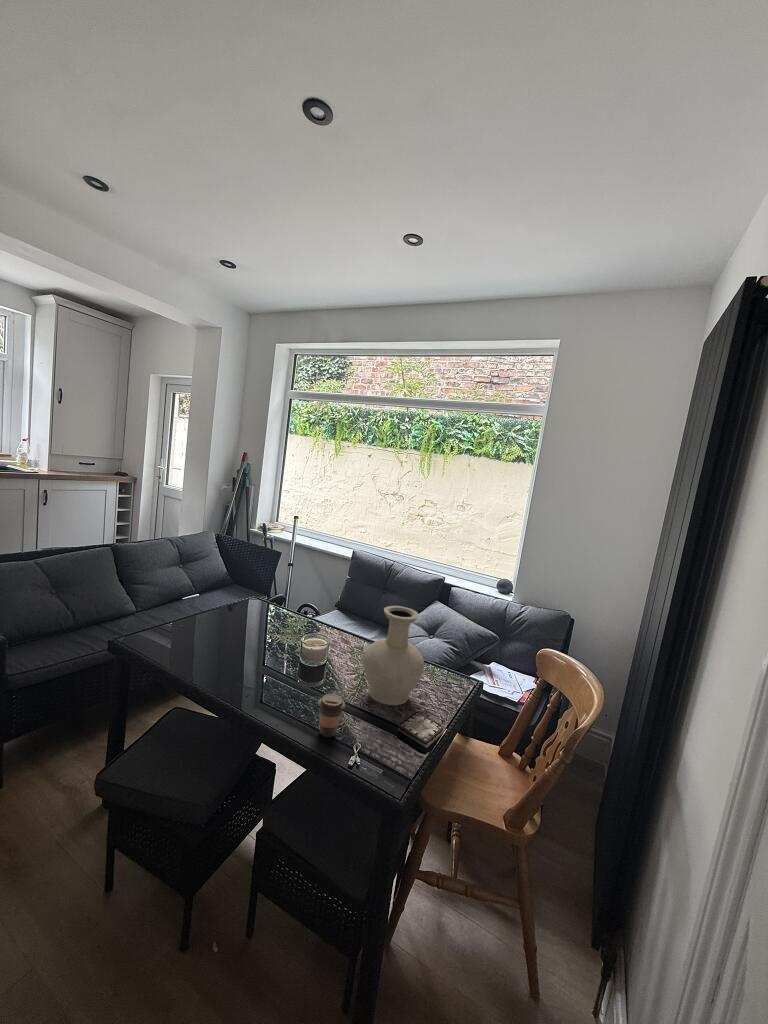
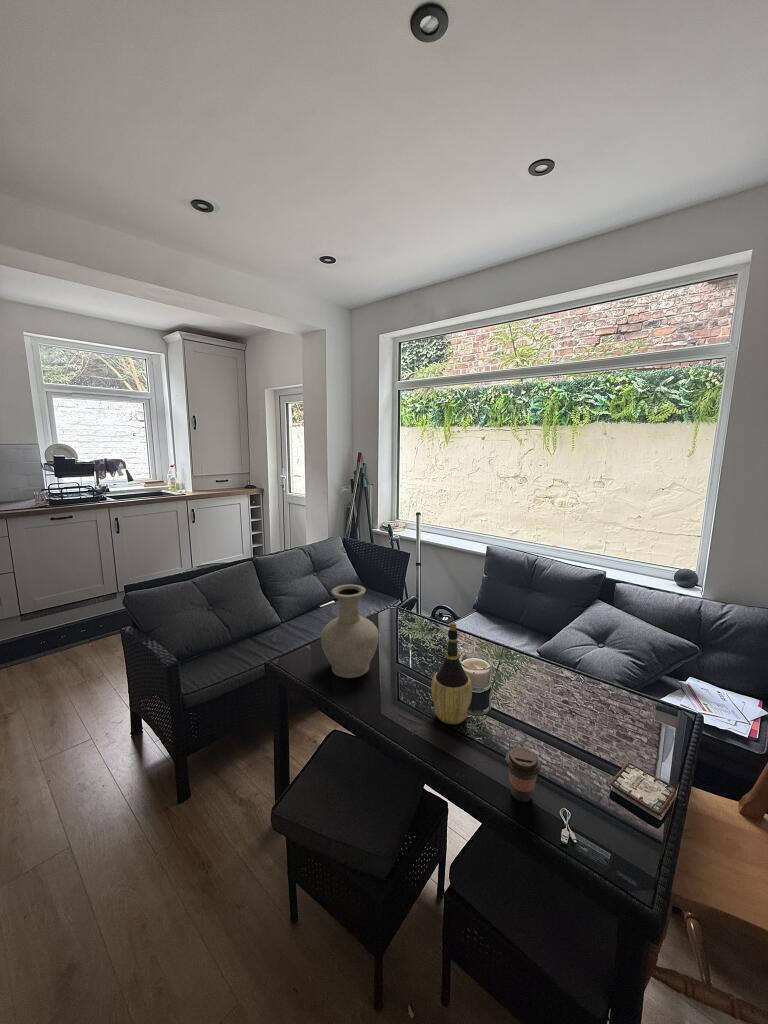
wine bottle: none [271,598,307,687] -> present [431,623,472,724]
vase: present [363,606,424,705] -> present [321,584,379,678]

